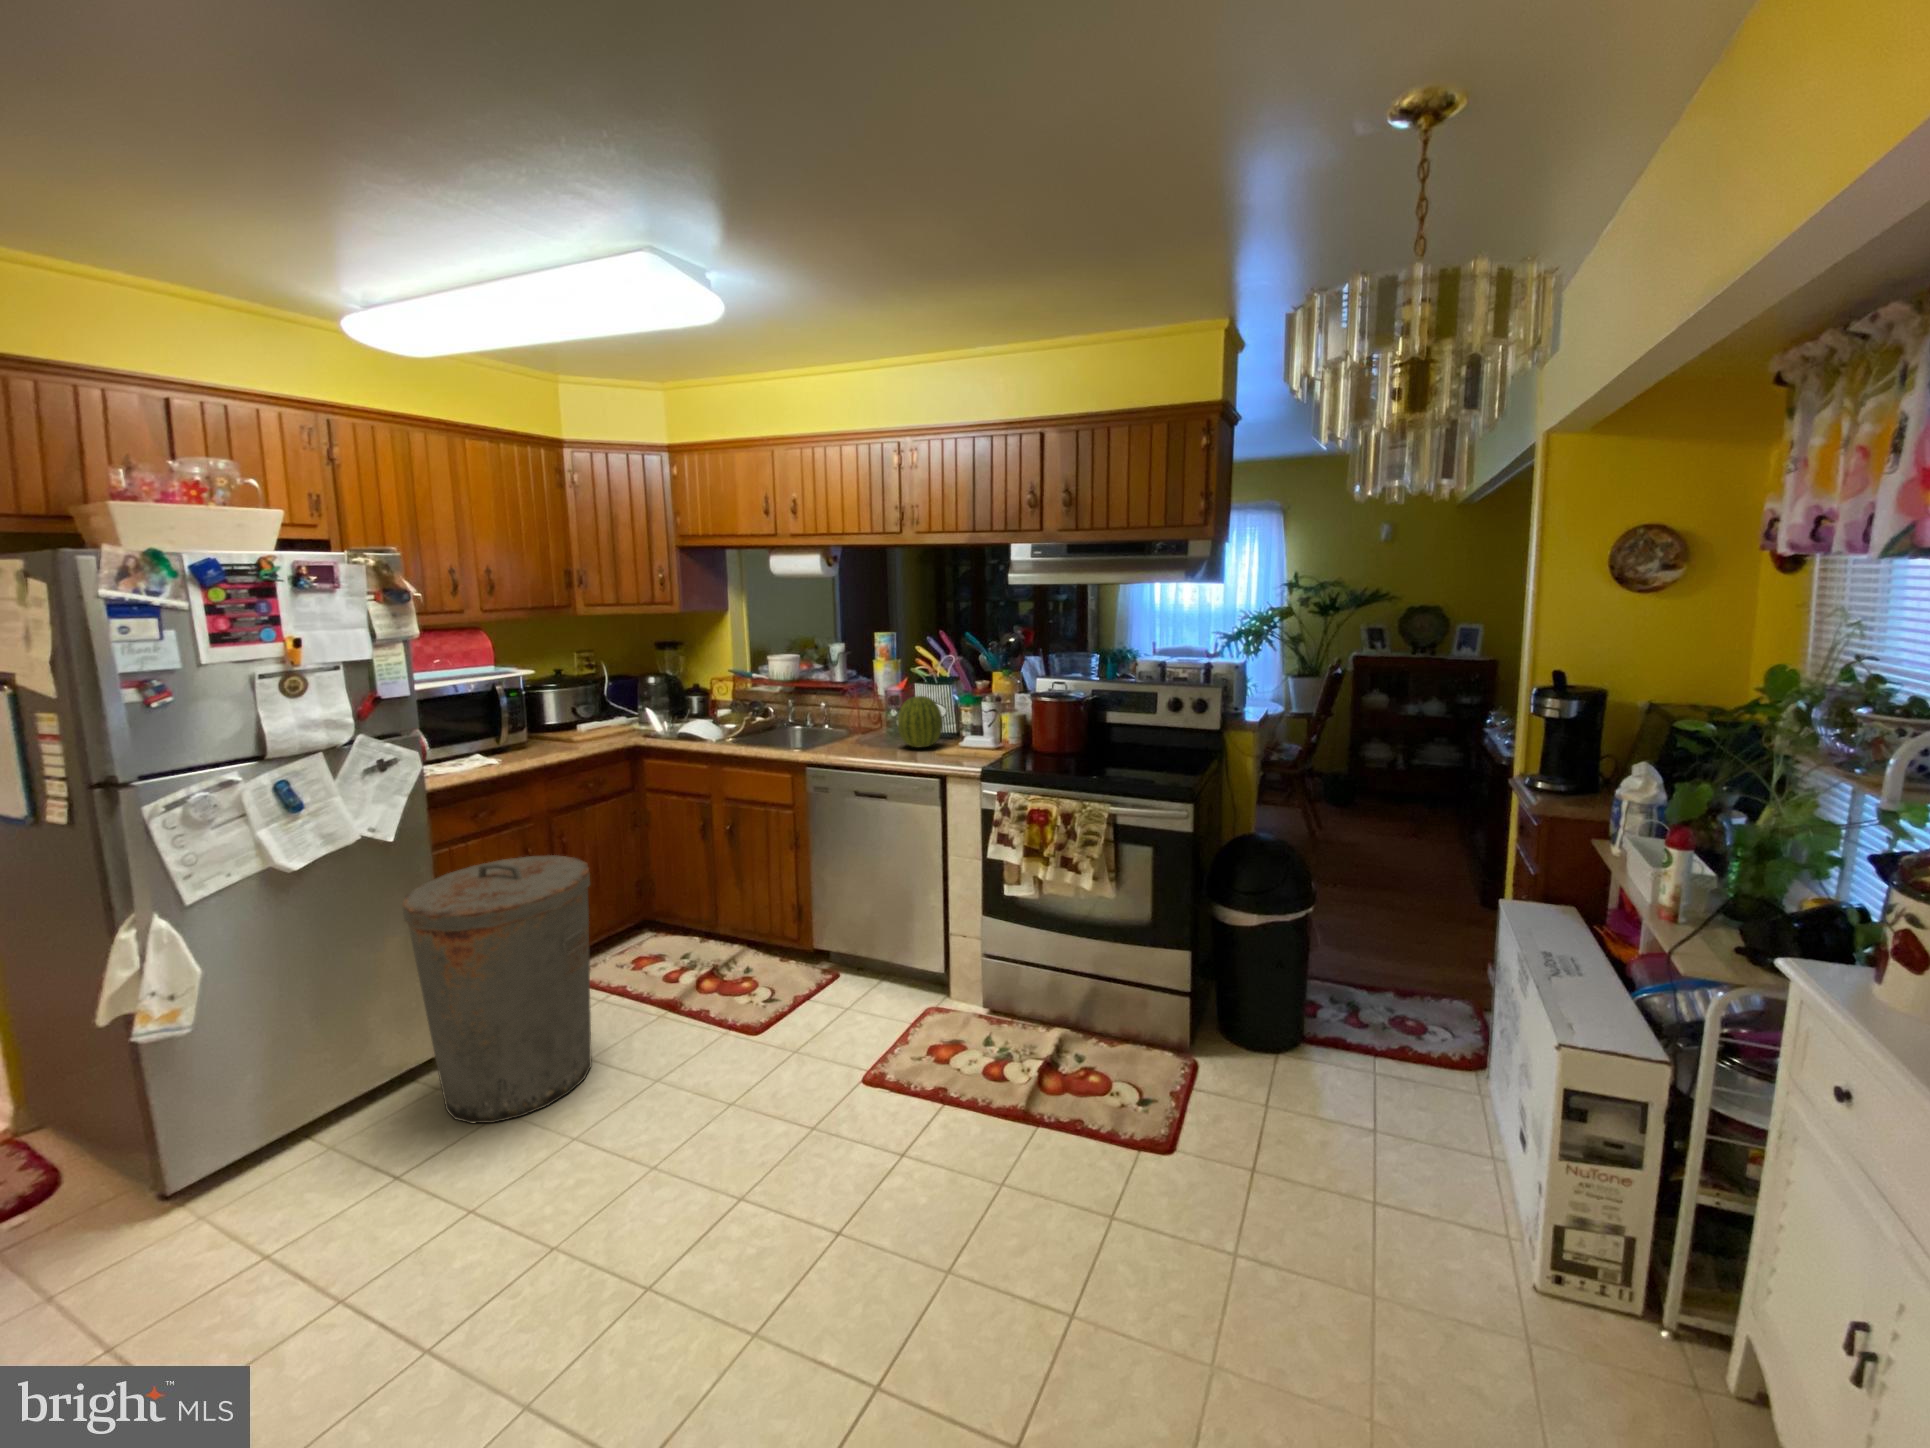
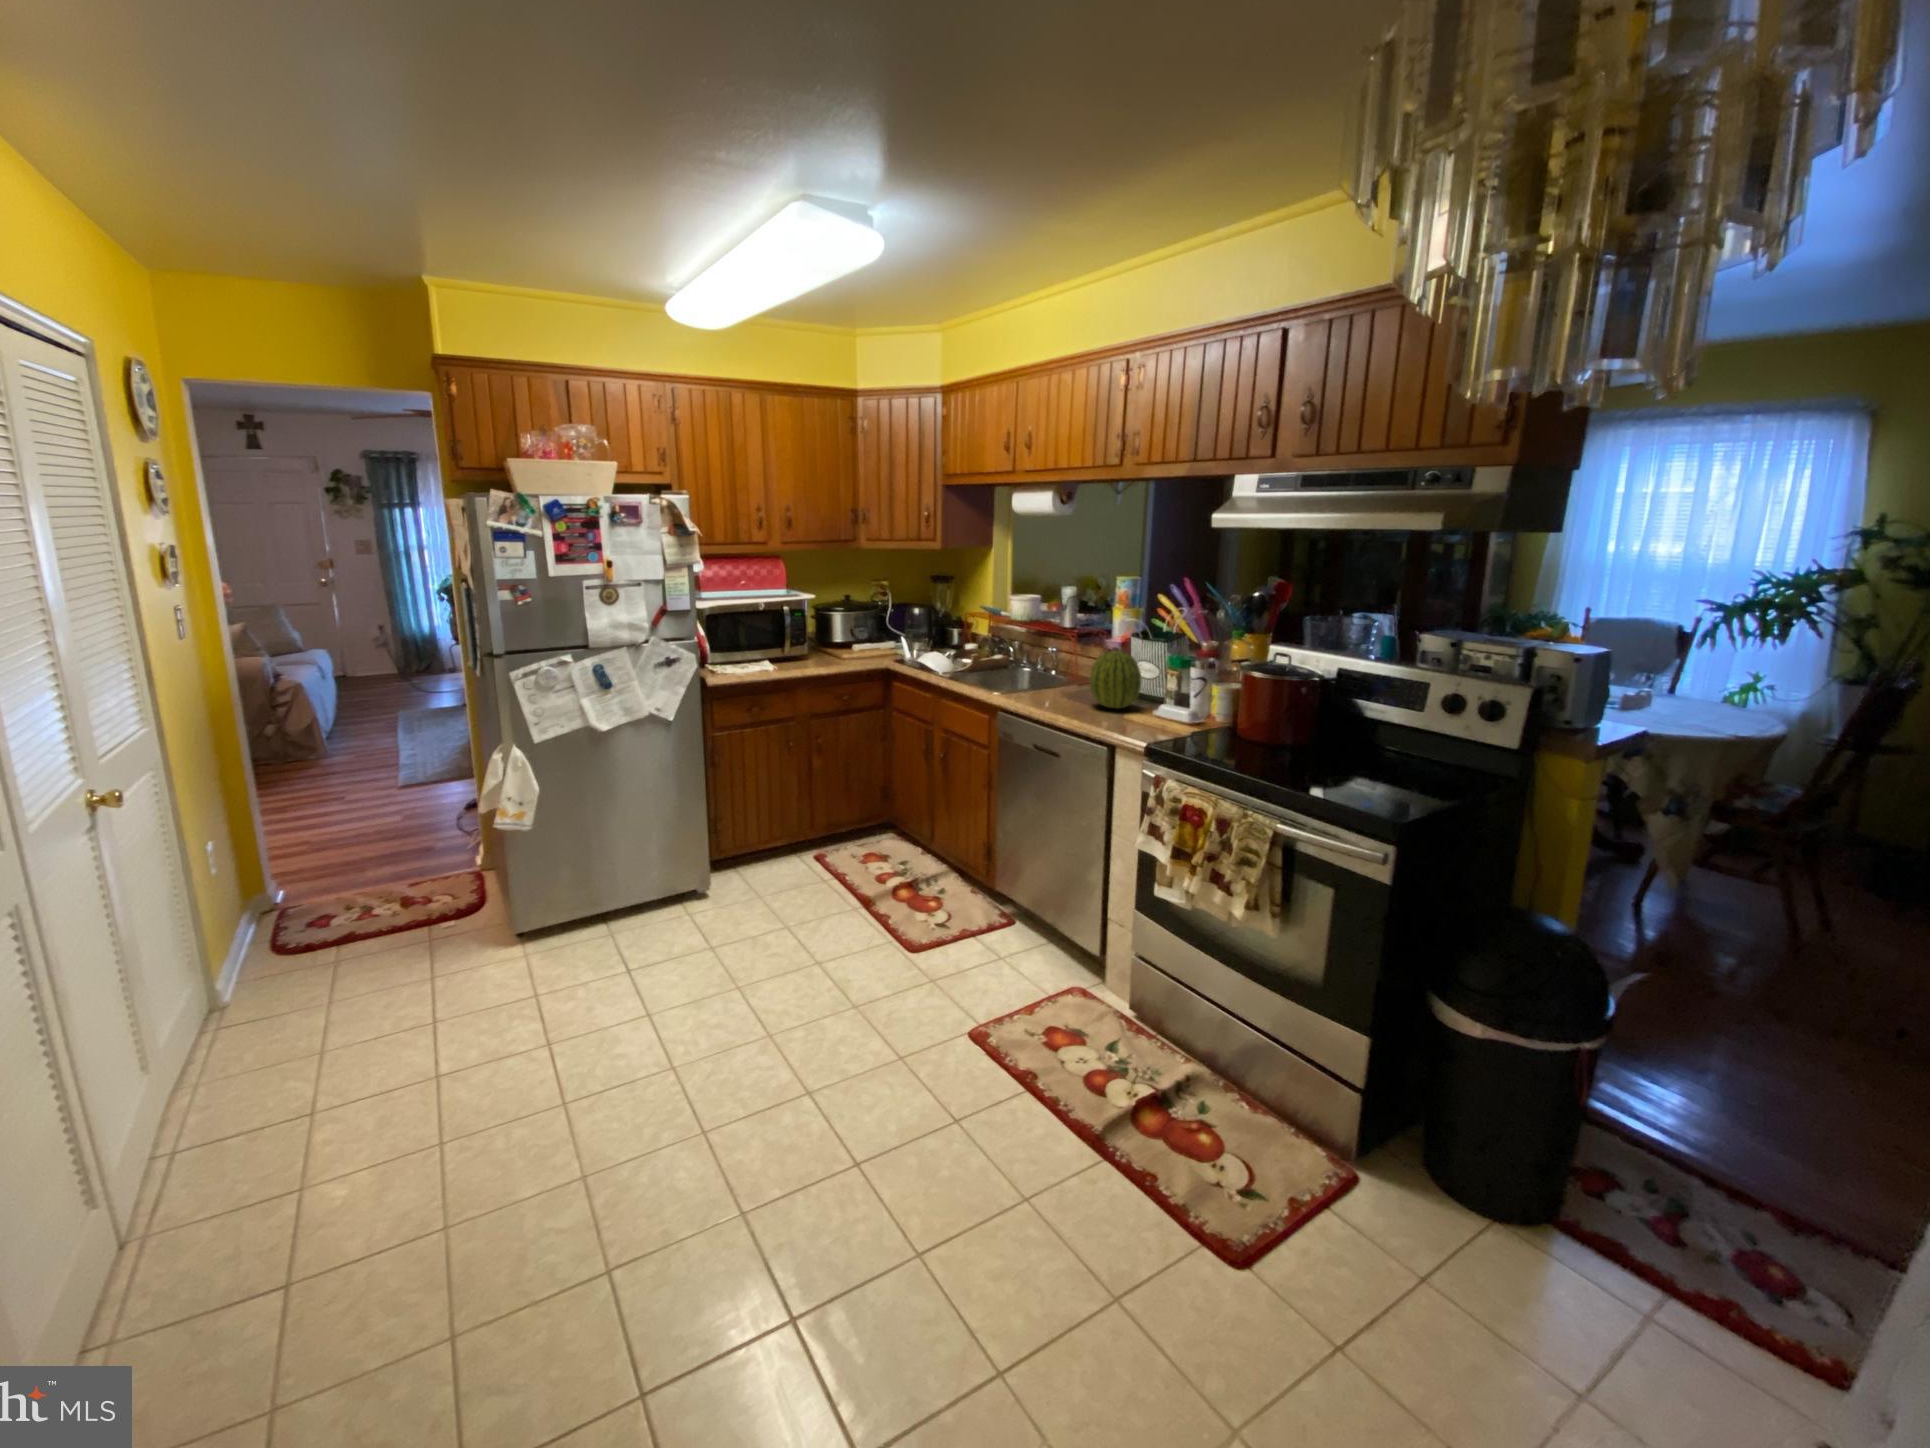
trash can: present [402,855,592,1123] -> none [658,749,788,955]

